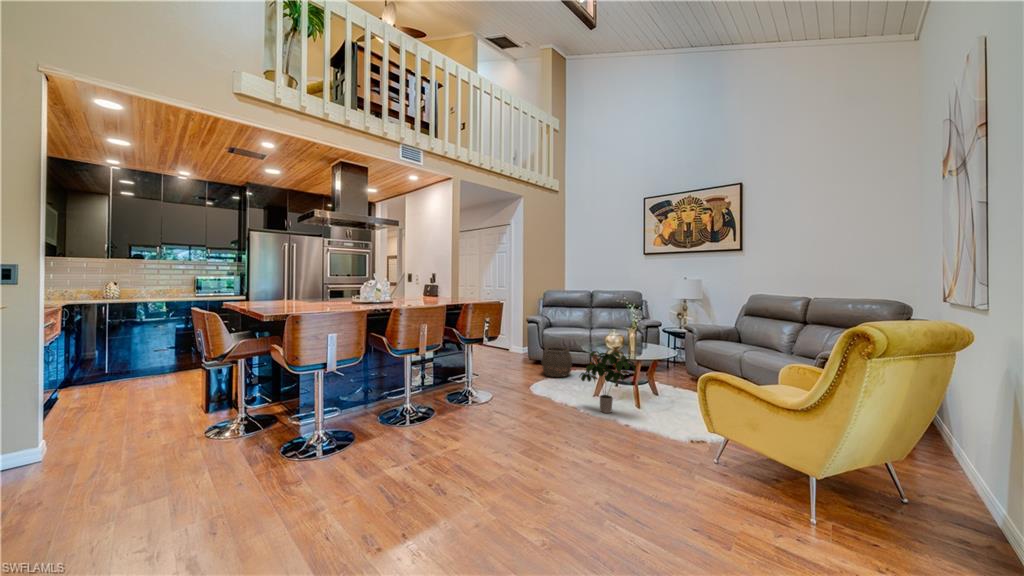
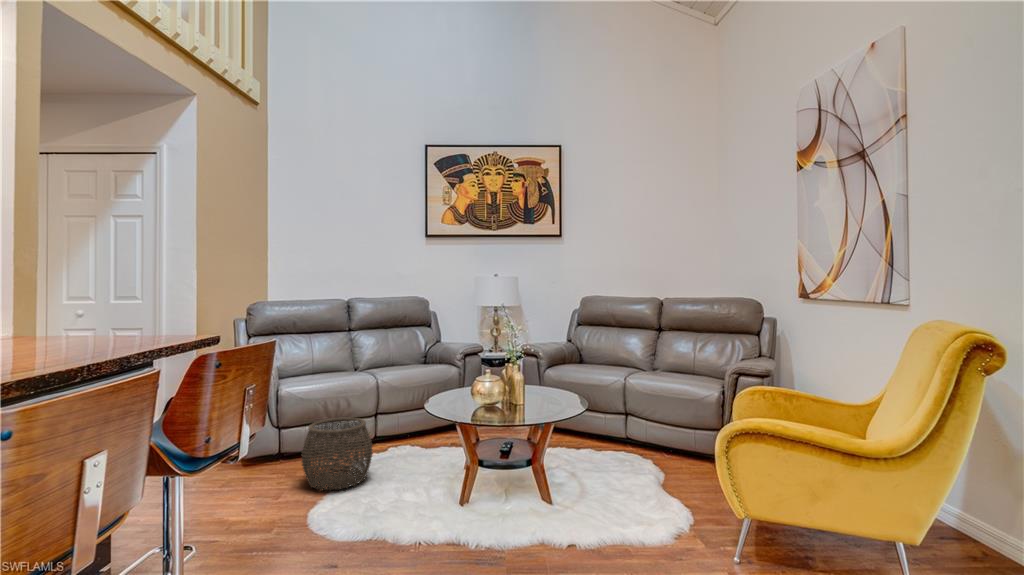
potted plant: present [581,351,635,413] -> none [476,413,592,549]

